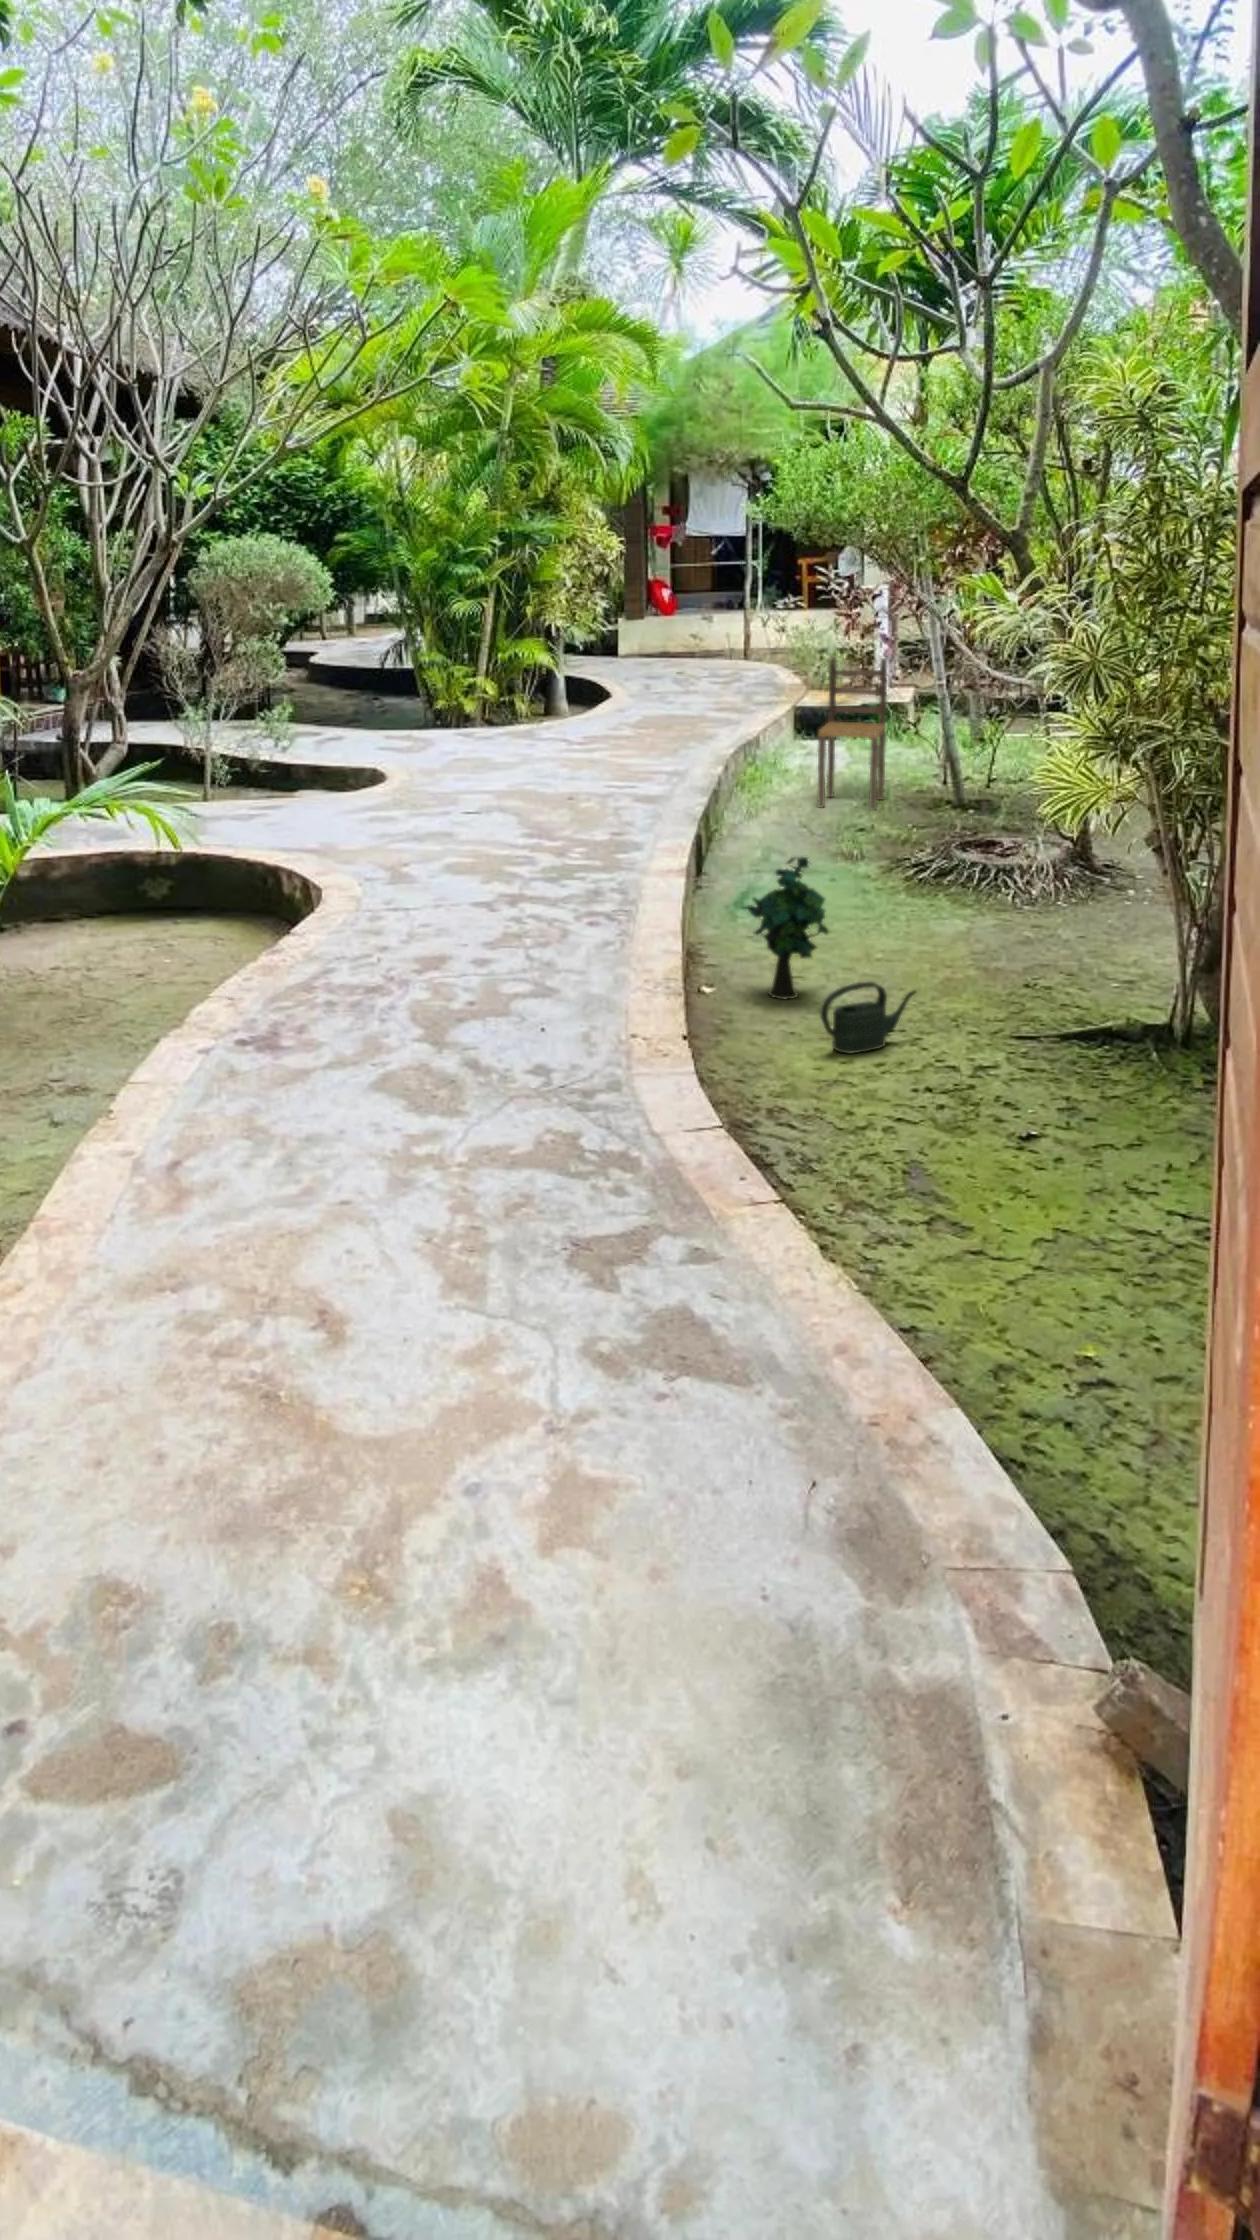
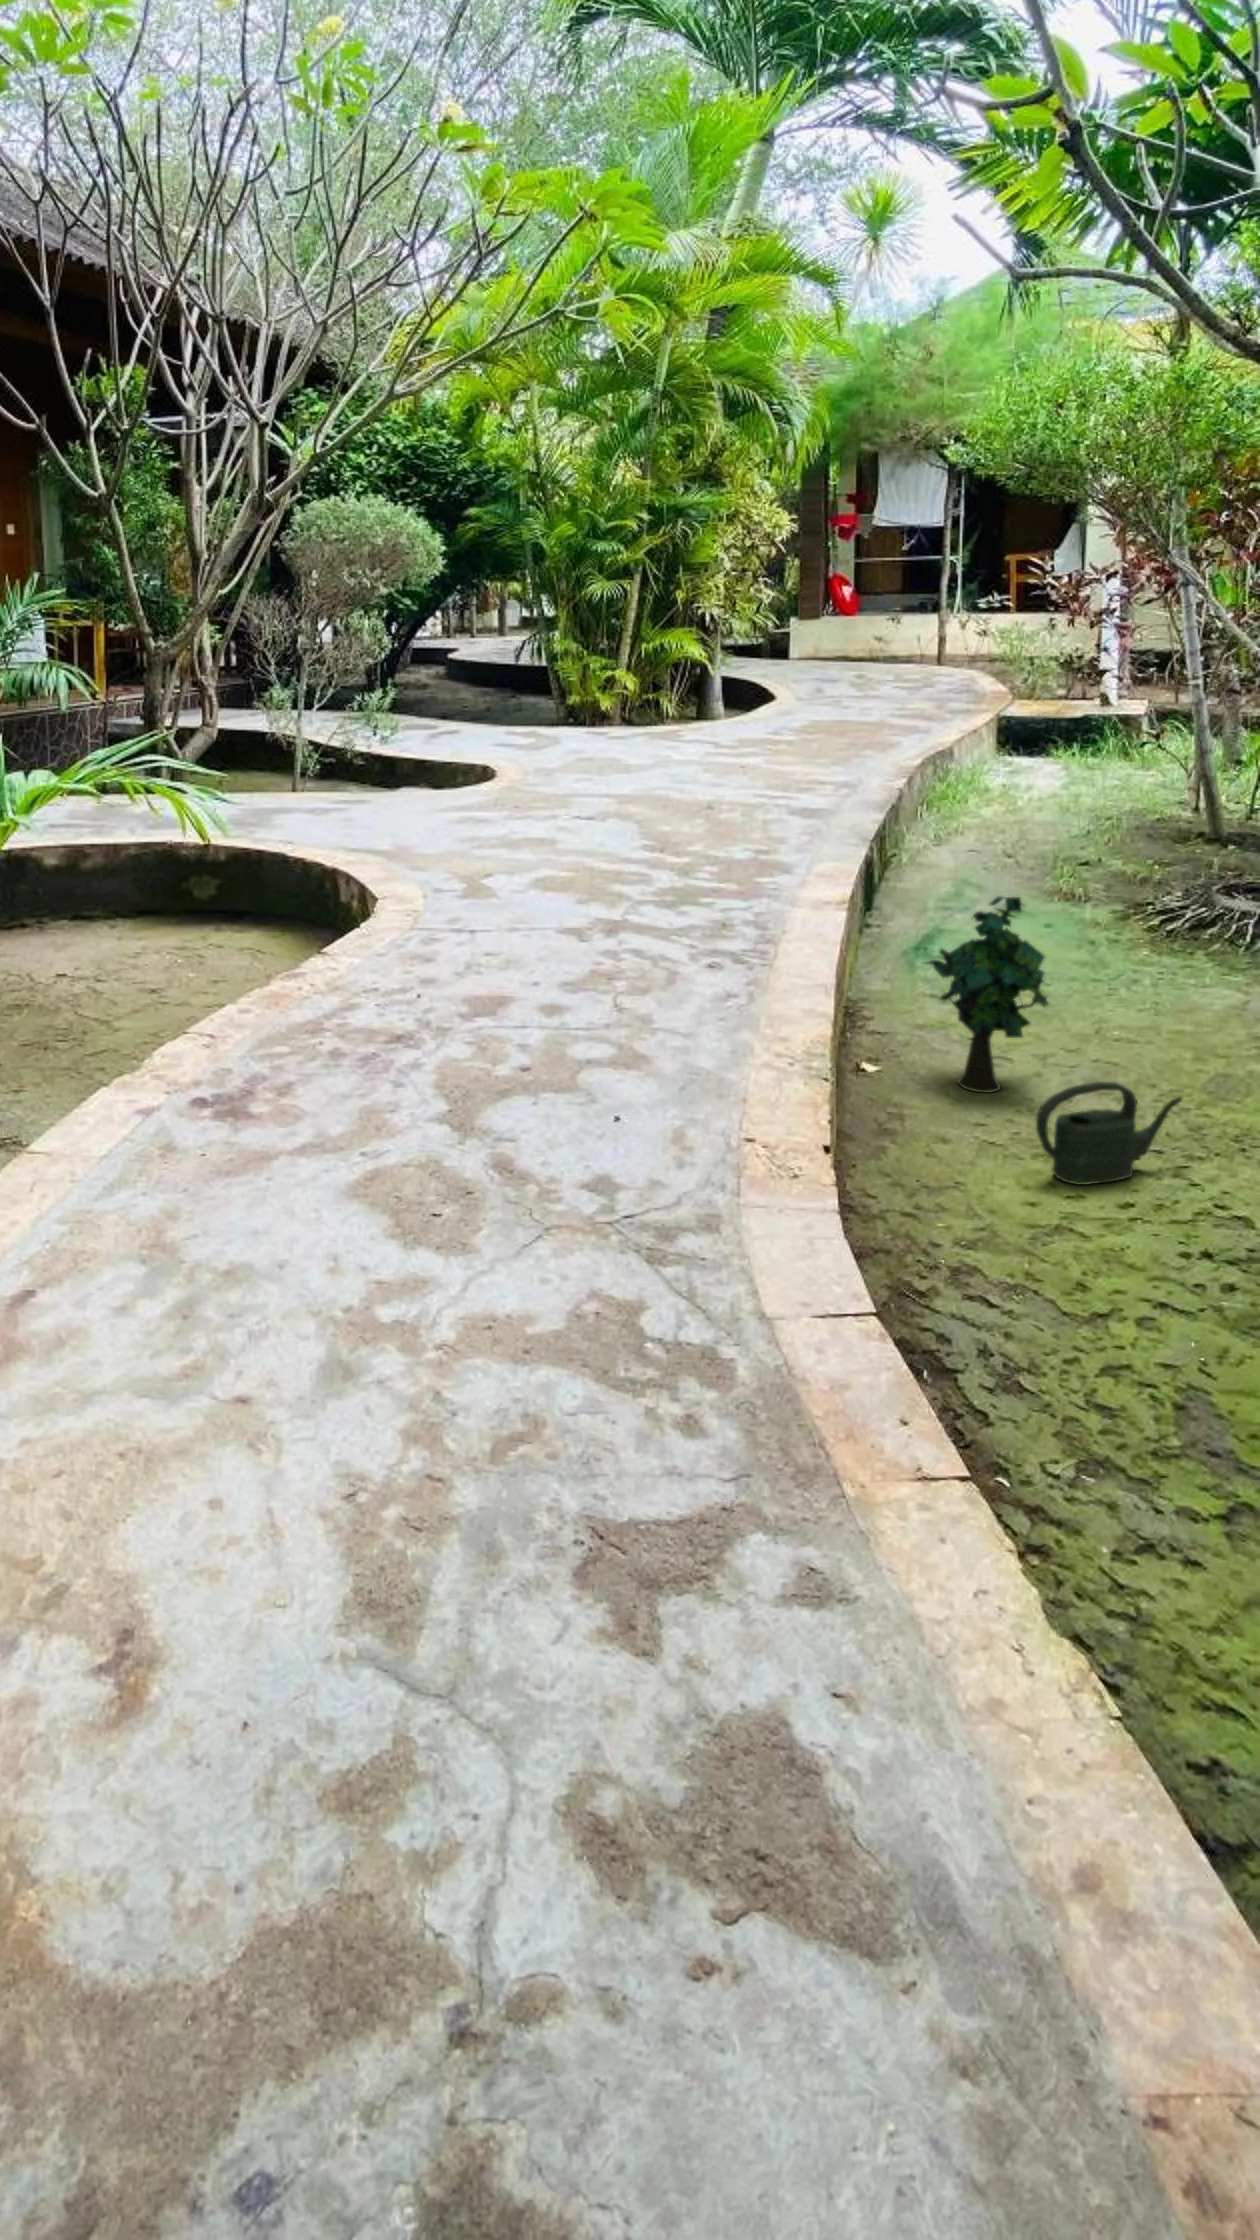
chair: present [818,657,887,810] -> none [1026,651,1124,843]

